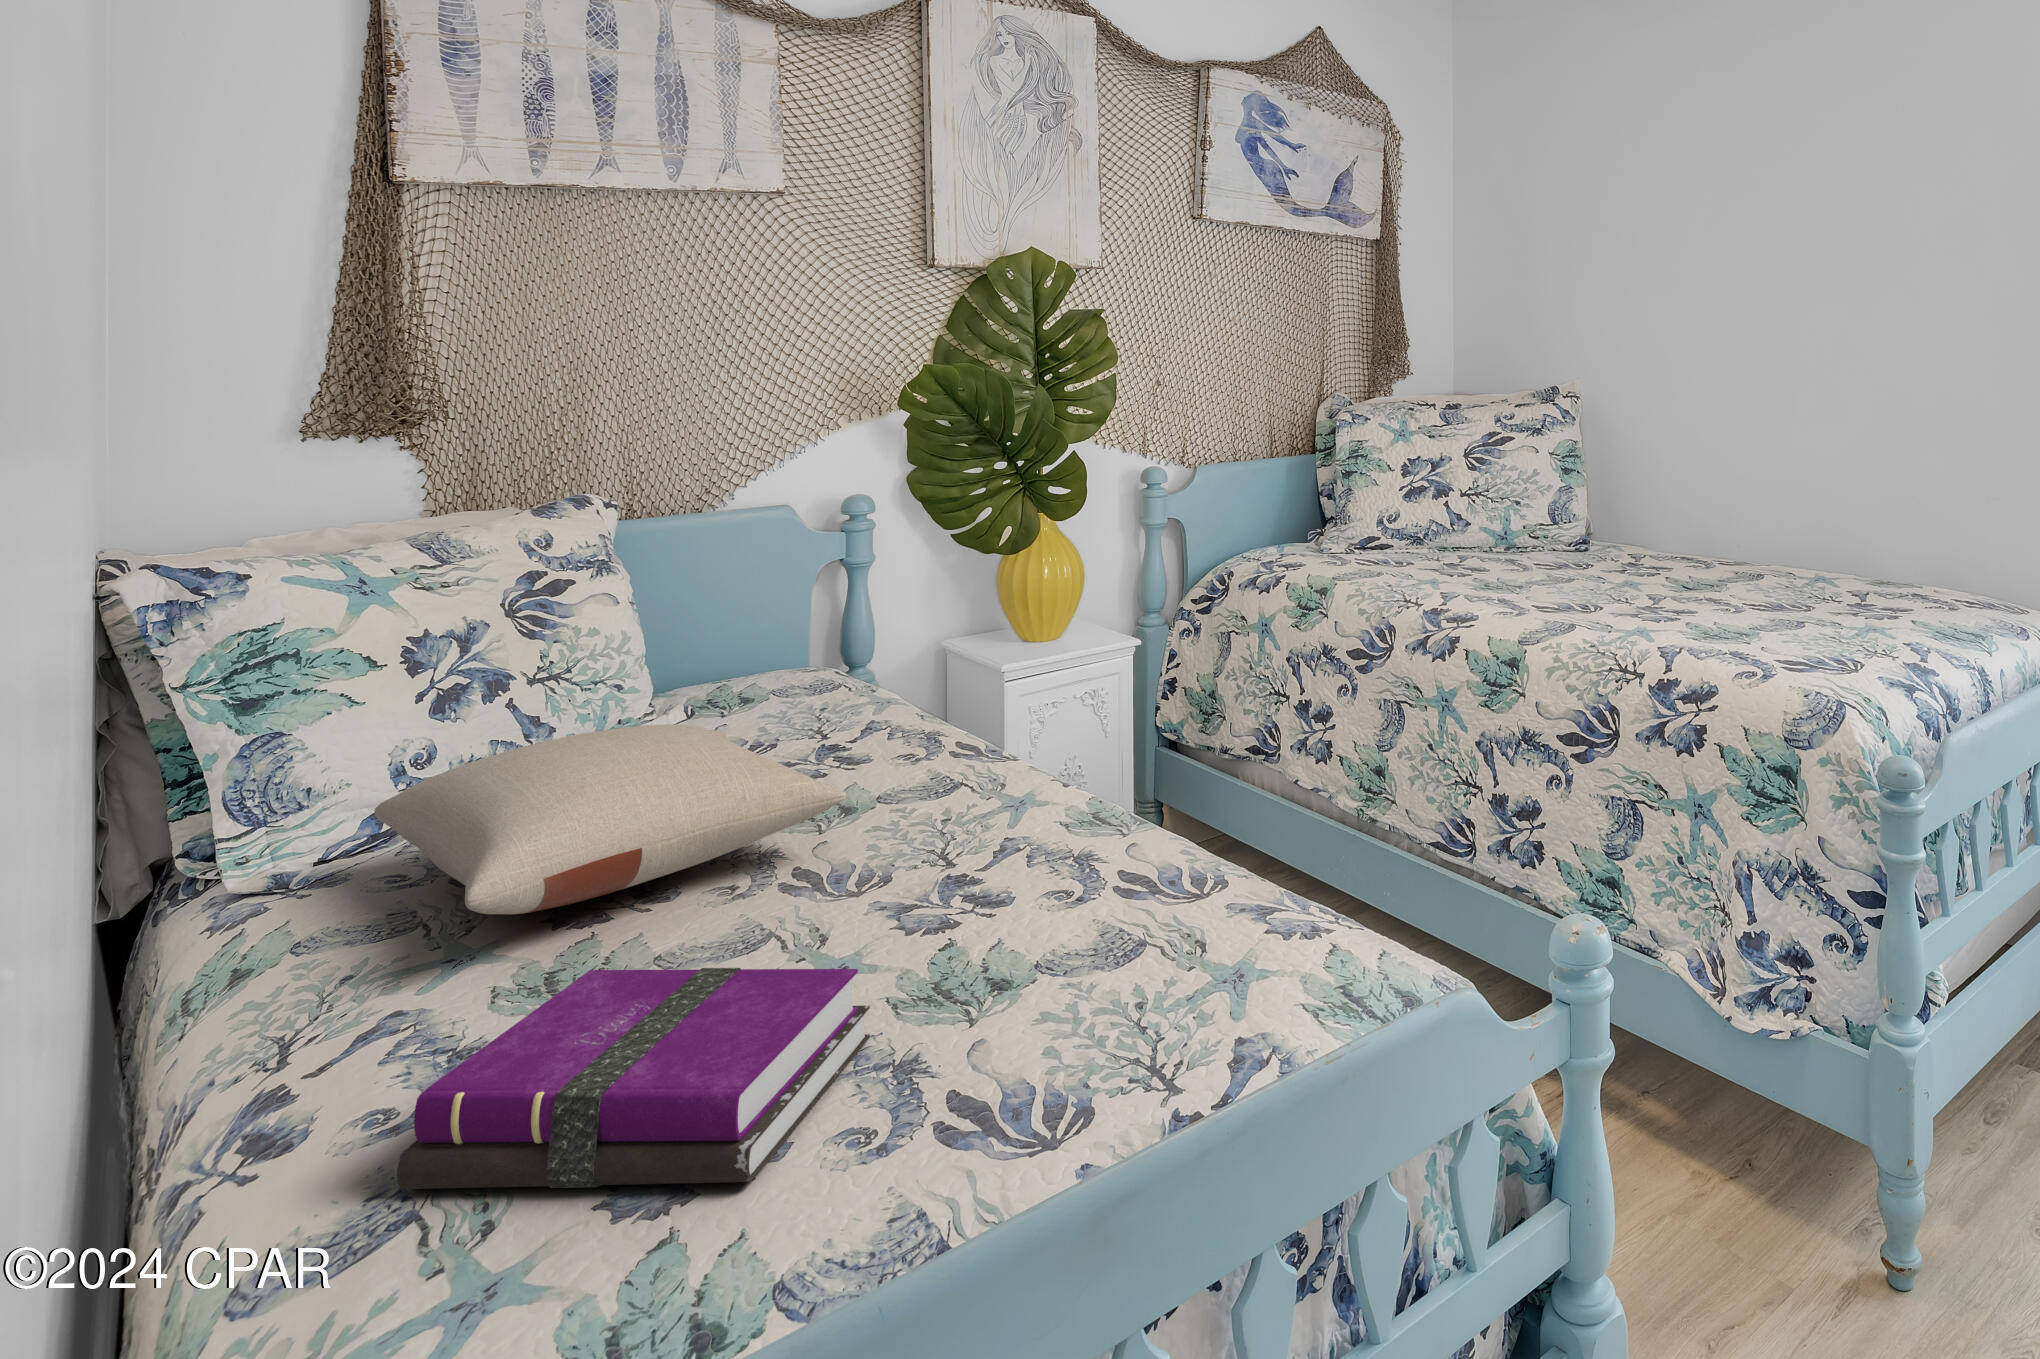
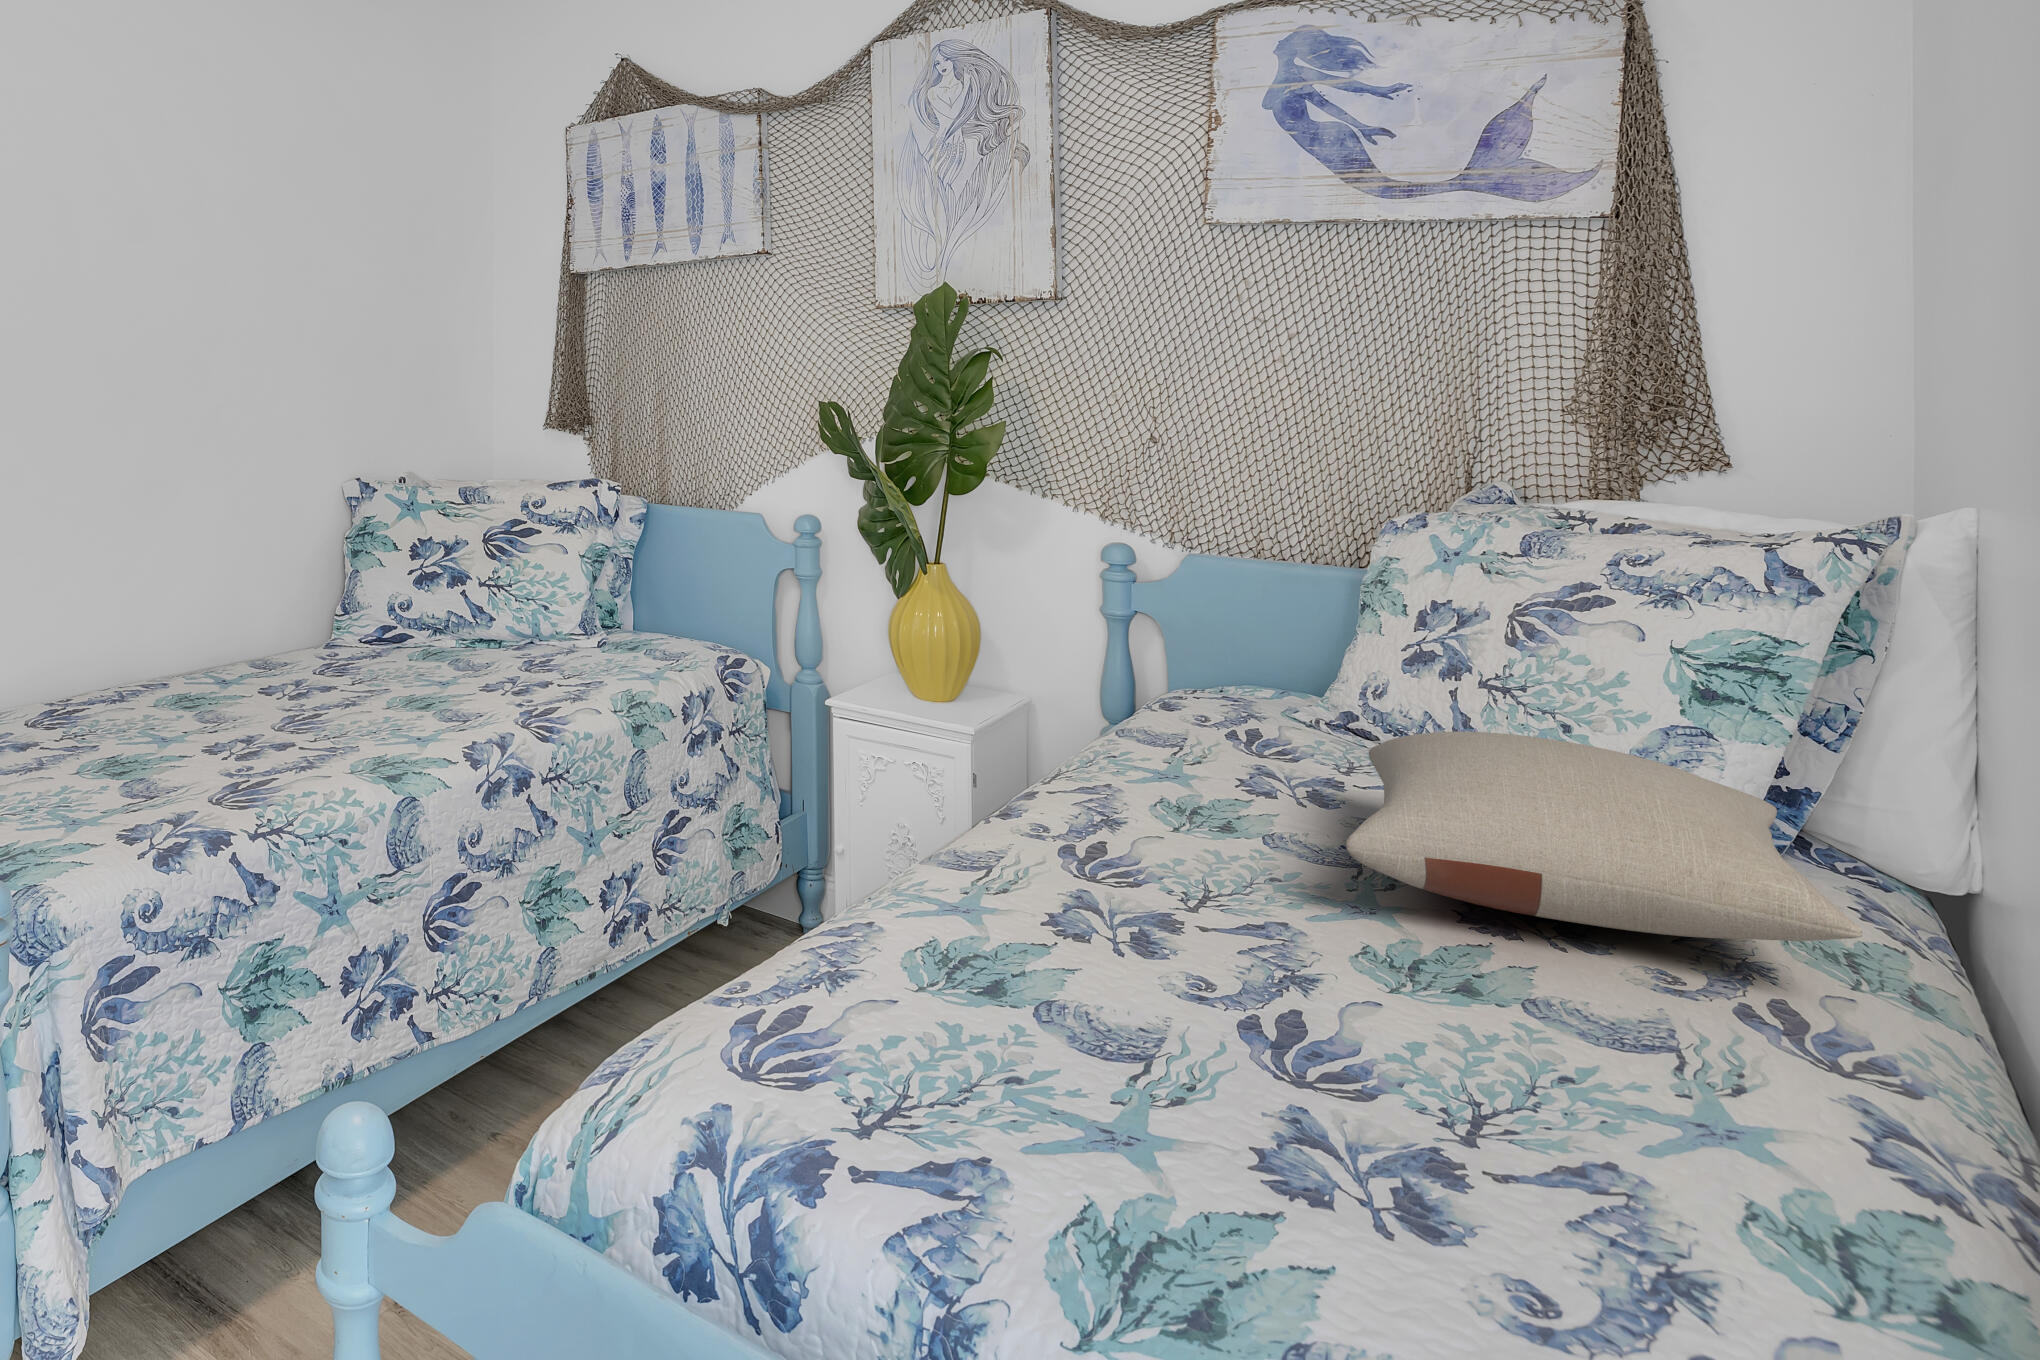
notebook: present [397,968,870,1189] -> none [1161,952,1674,1242]

